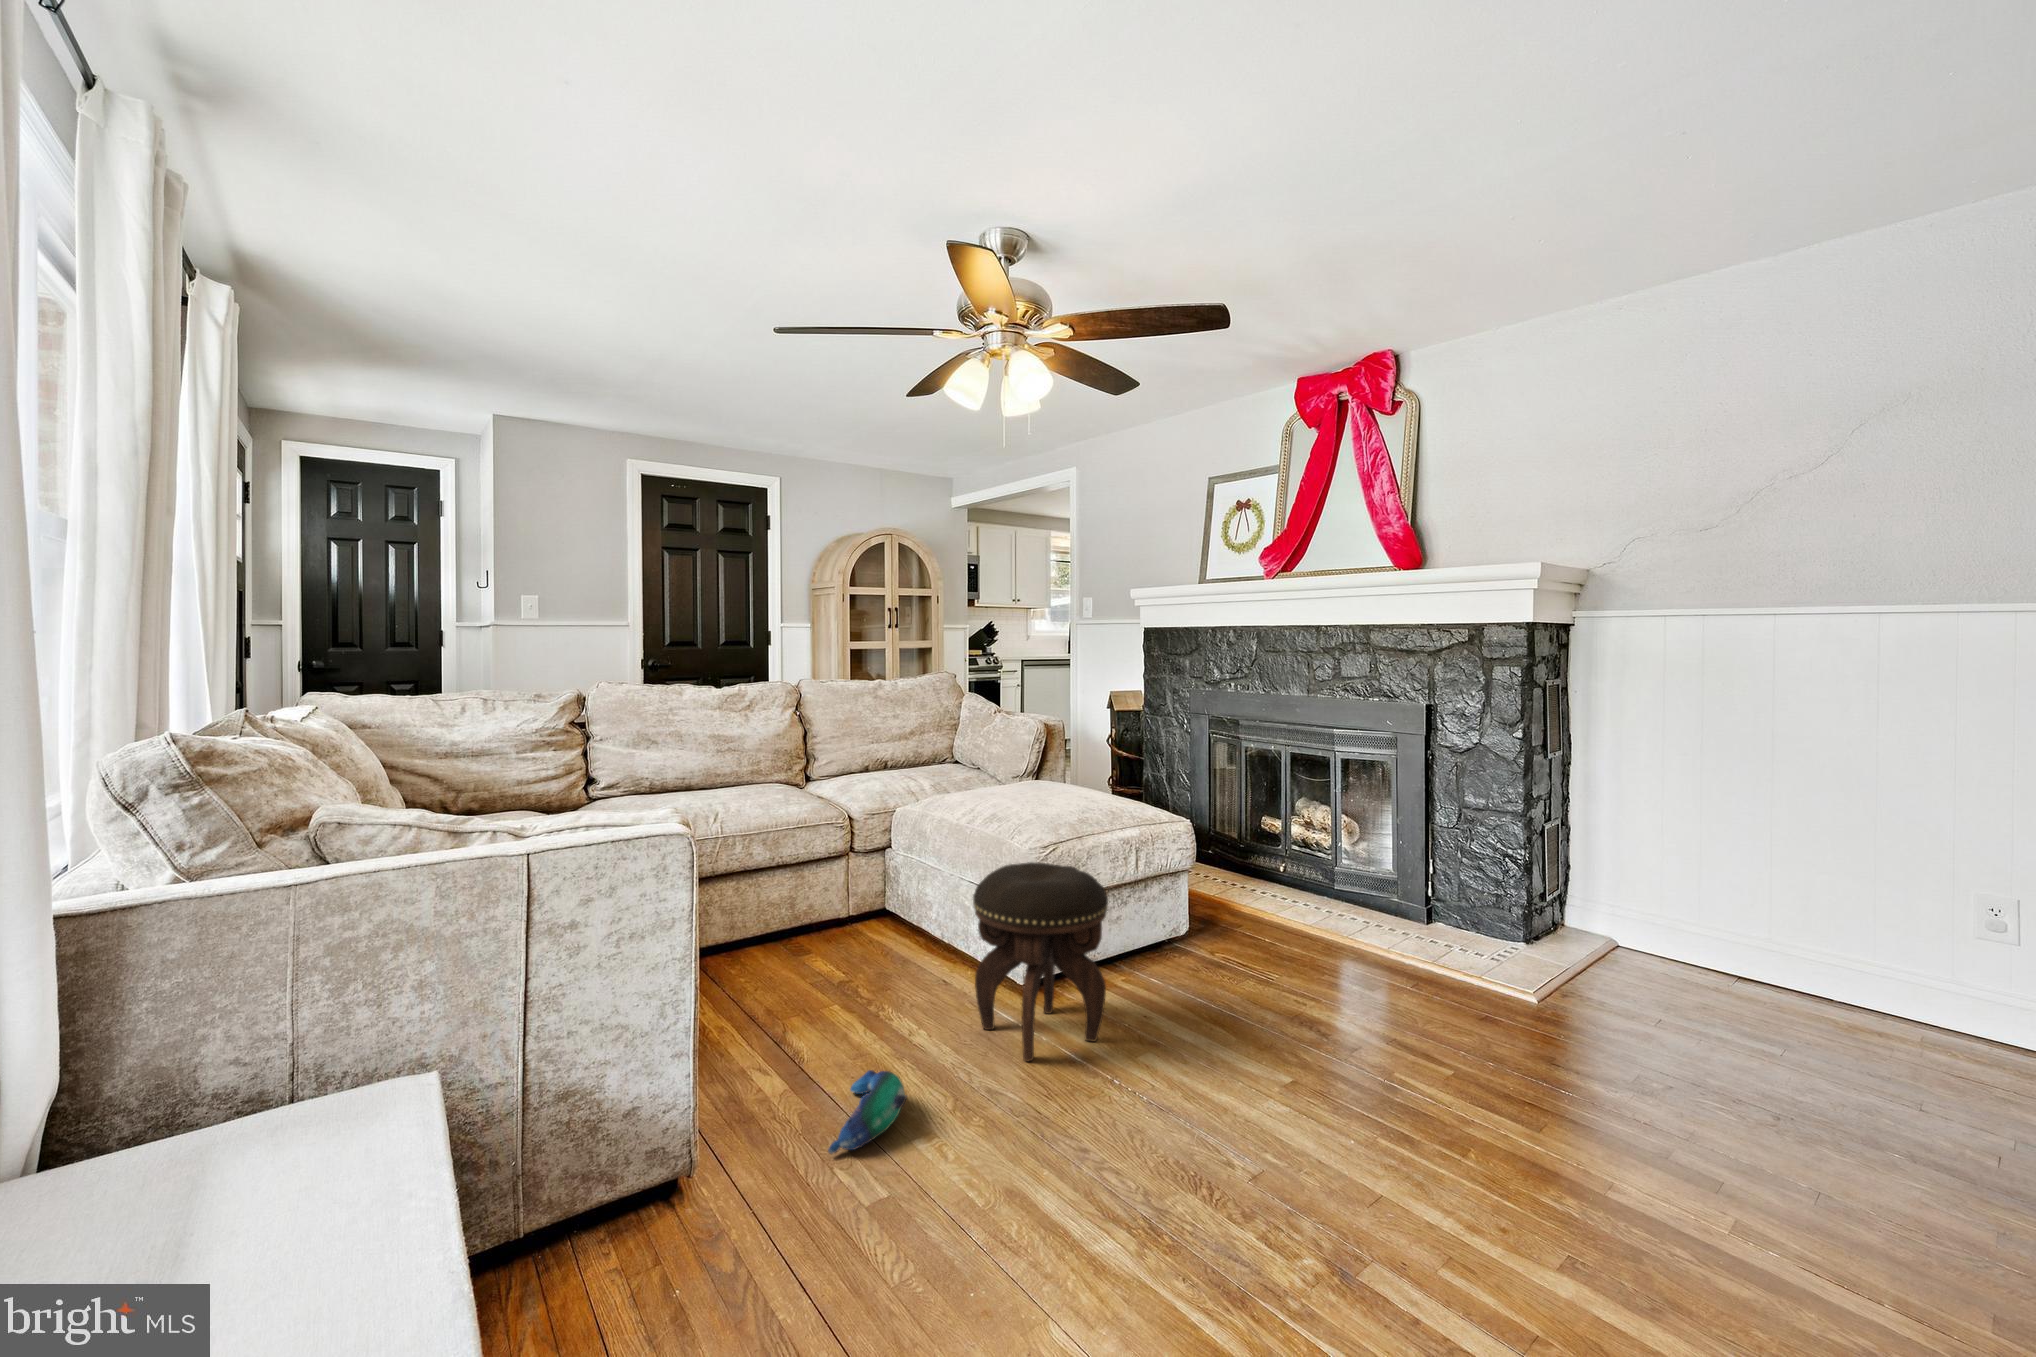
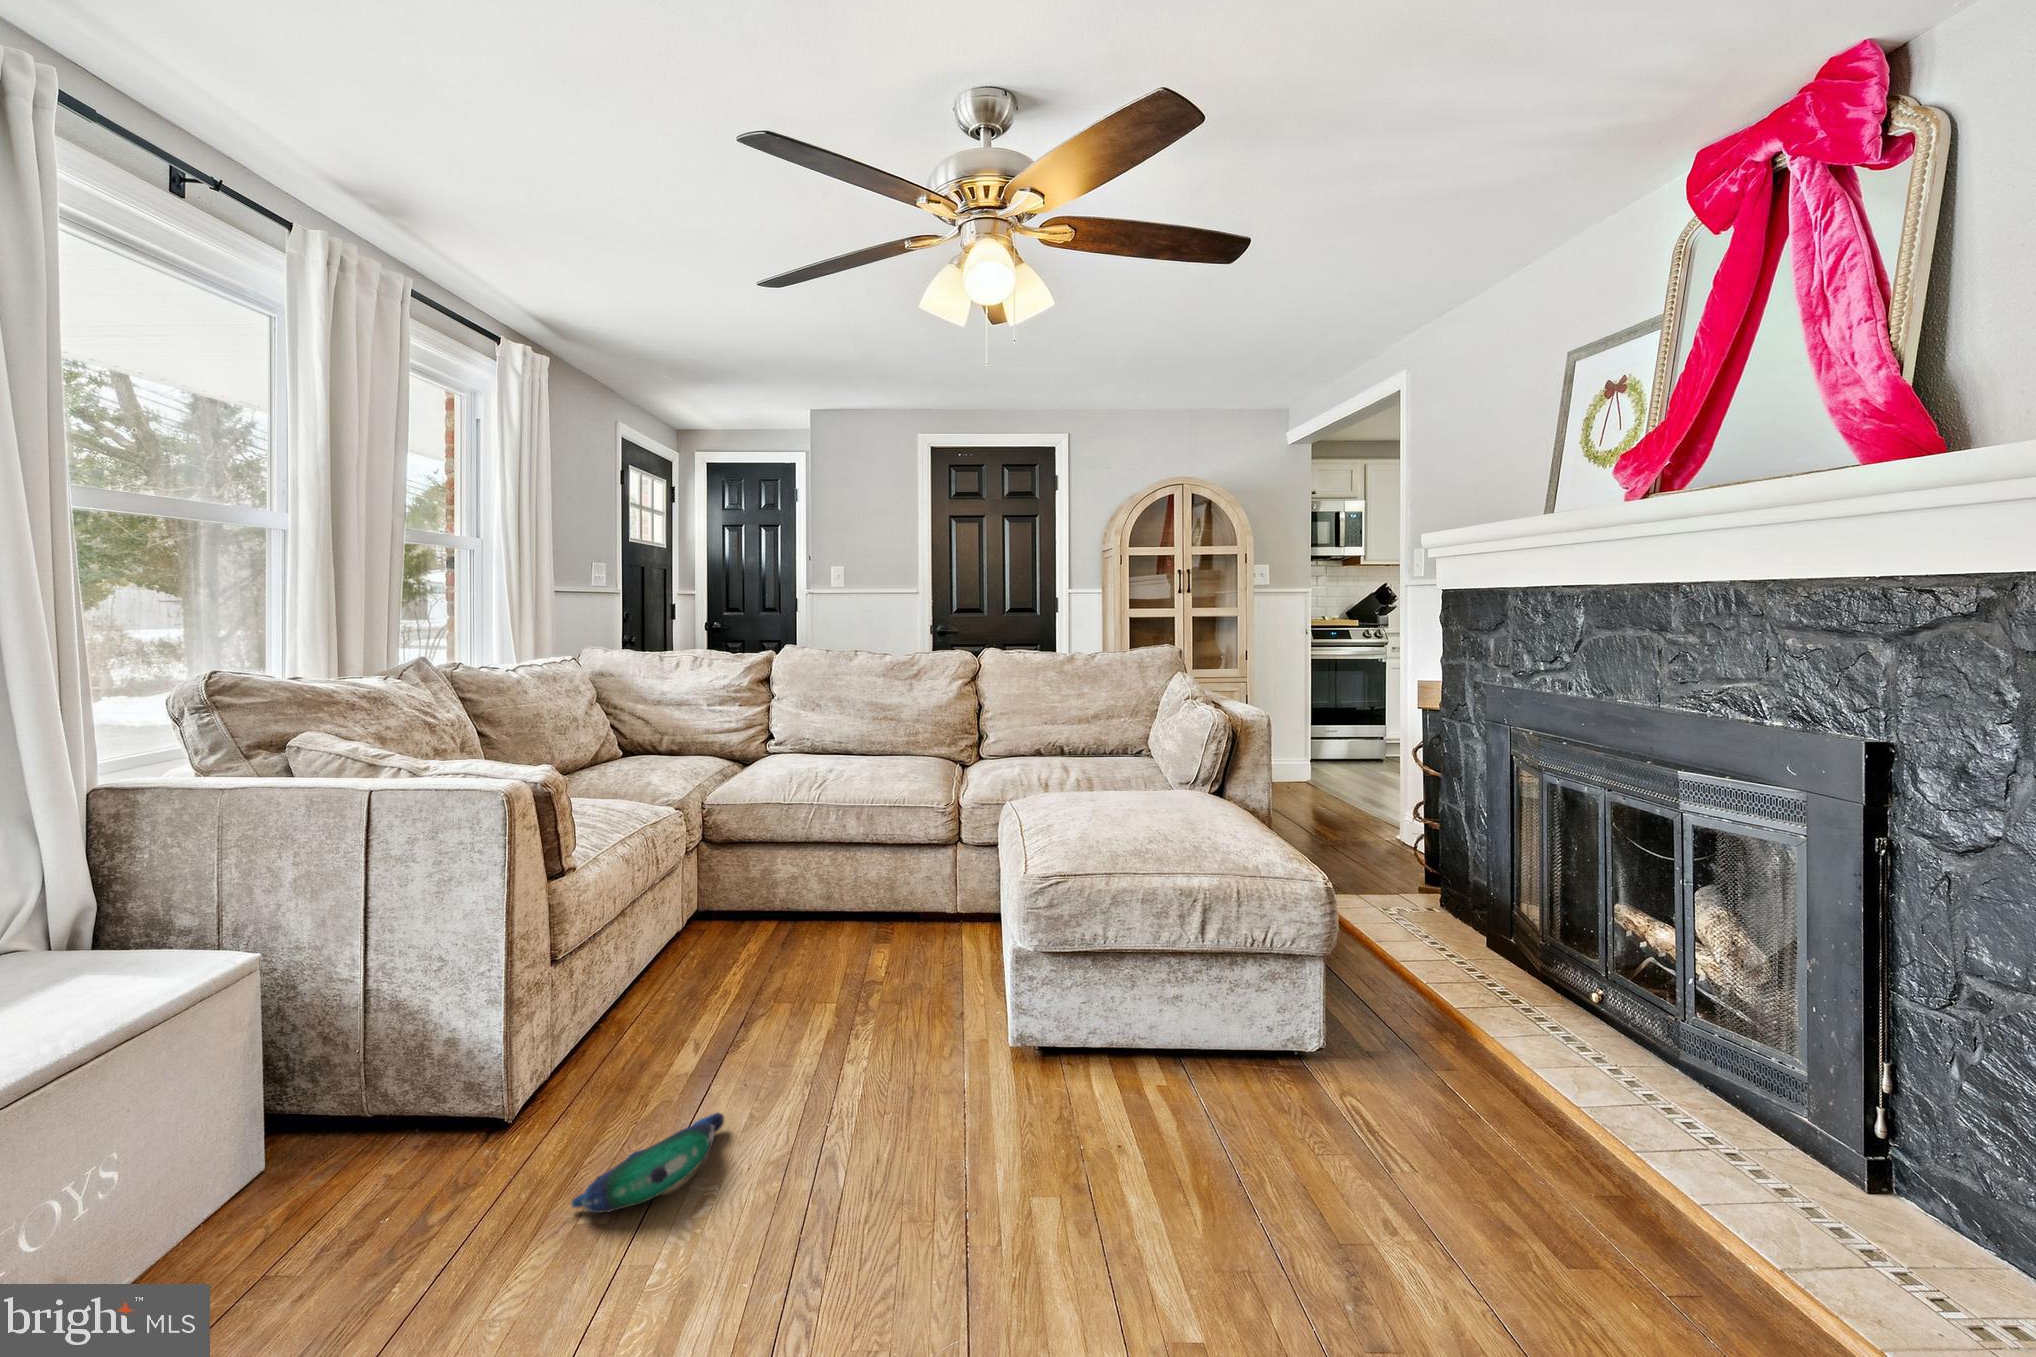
footstool: present [973,862,1108,1061] -> none [864,904,1045,1175]

